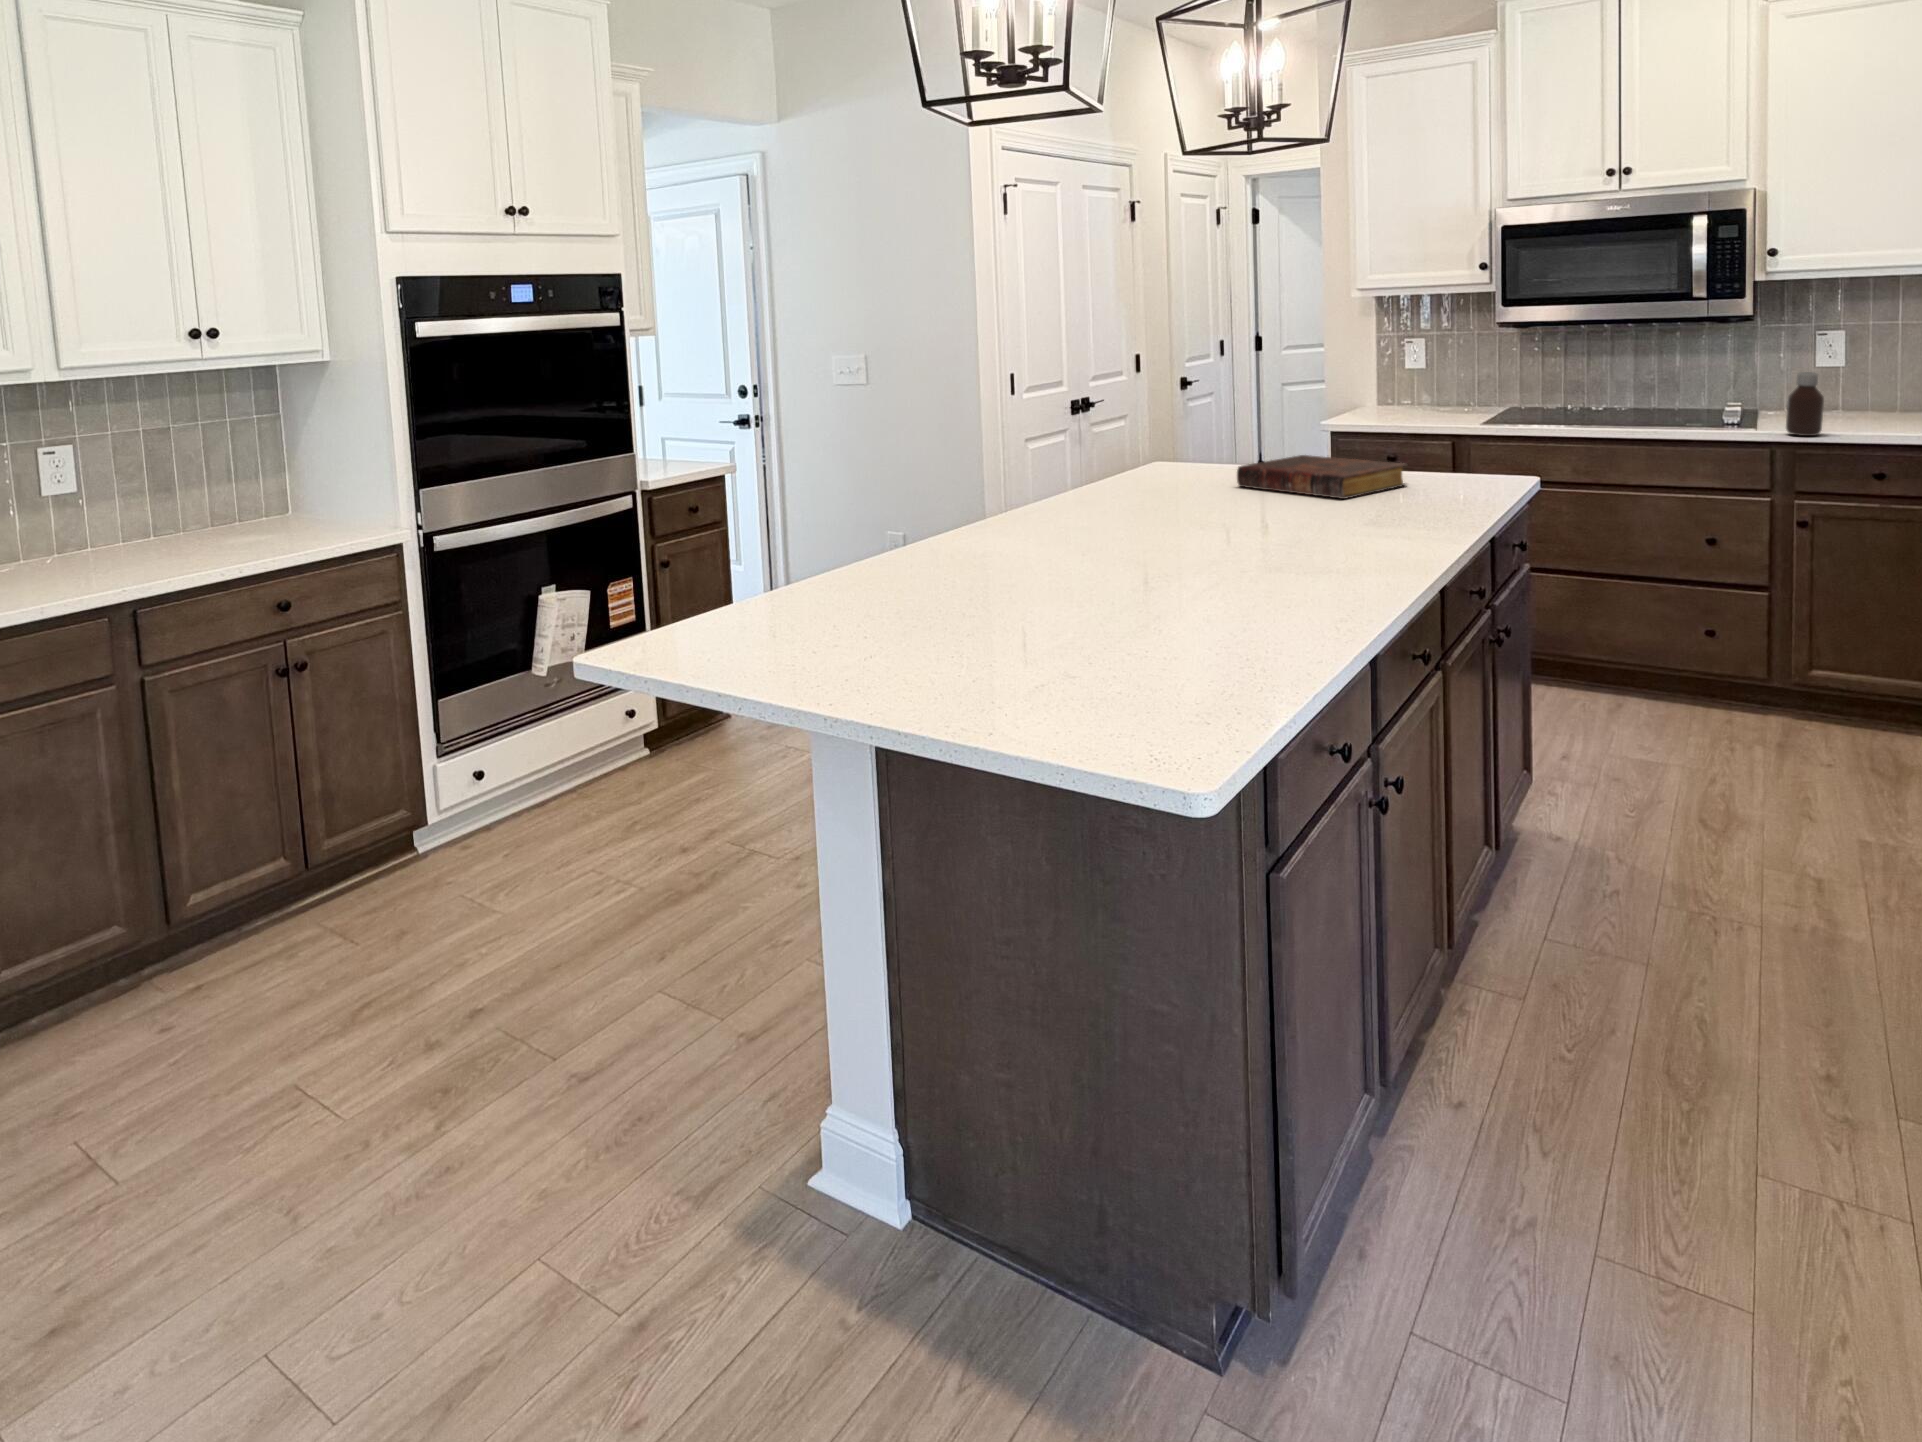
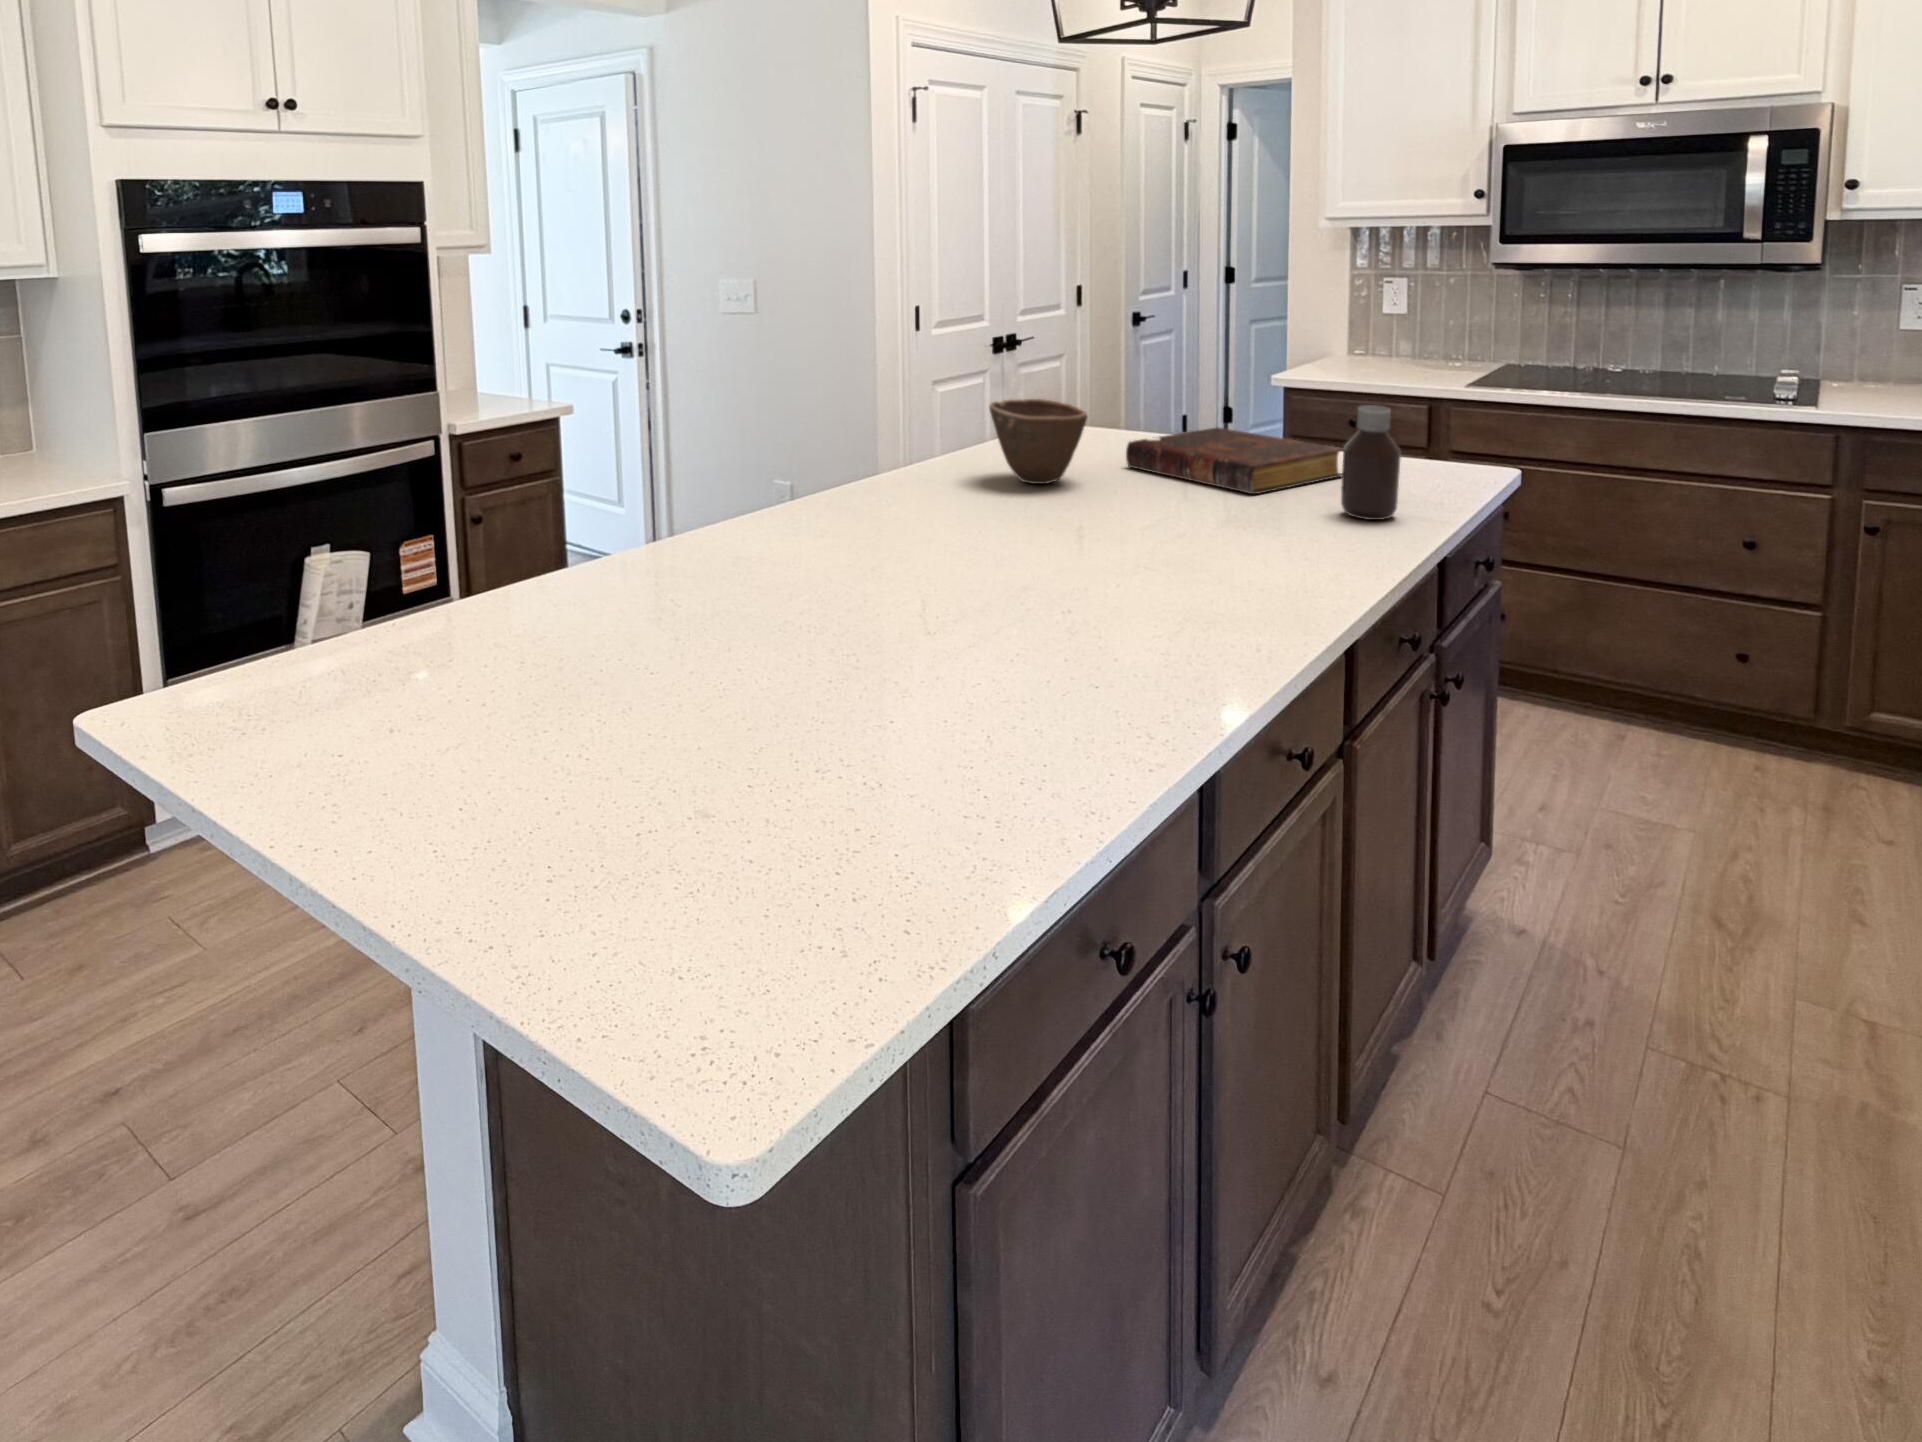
bottle: present [1786,372,1824,436] -> present [1341,405,1401,520]
bowl: none [1134,434,1212,499] -> present [989,399,1087,484]

